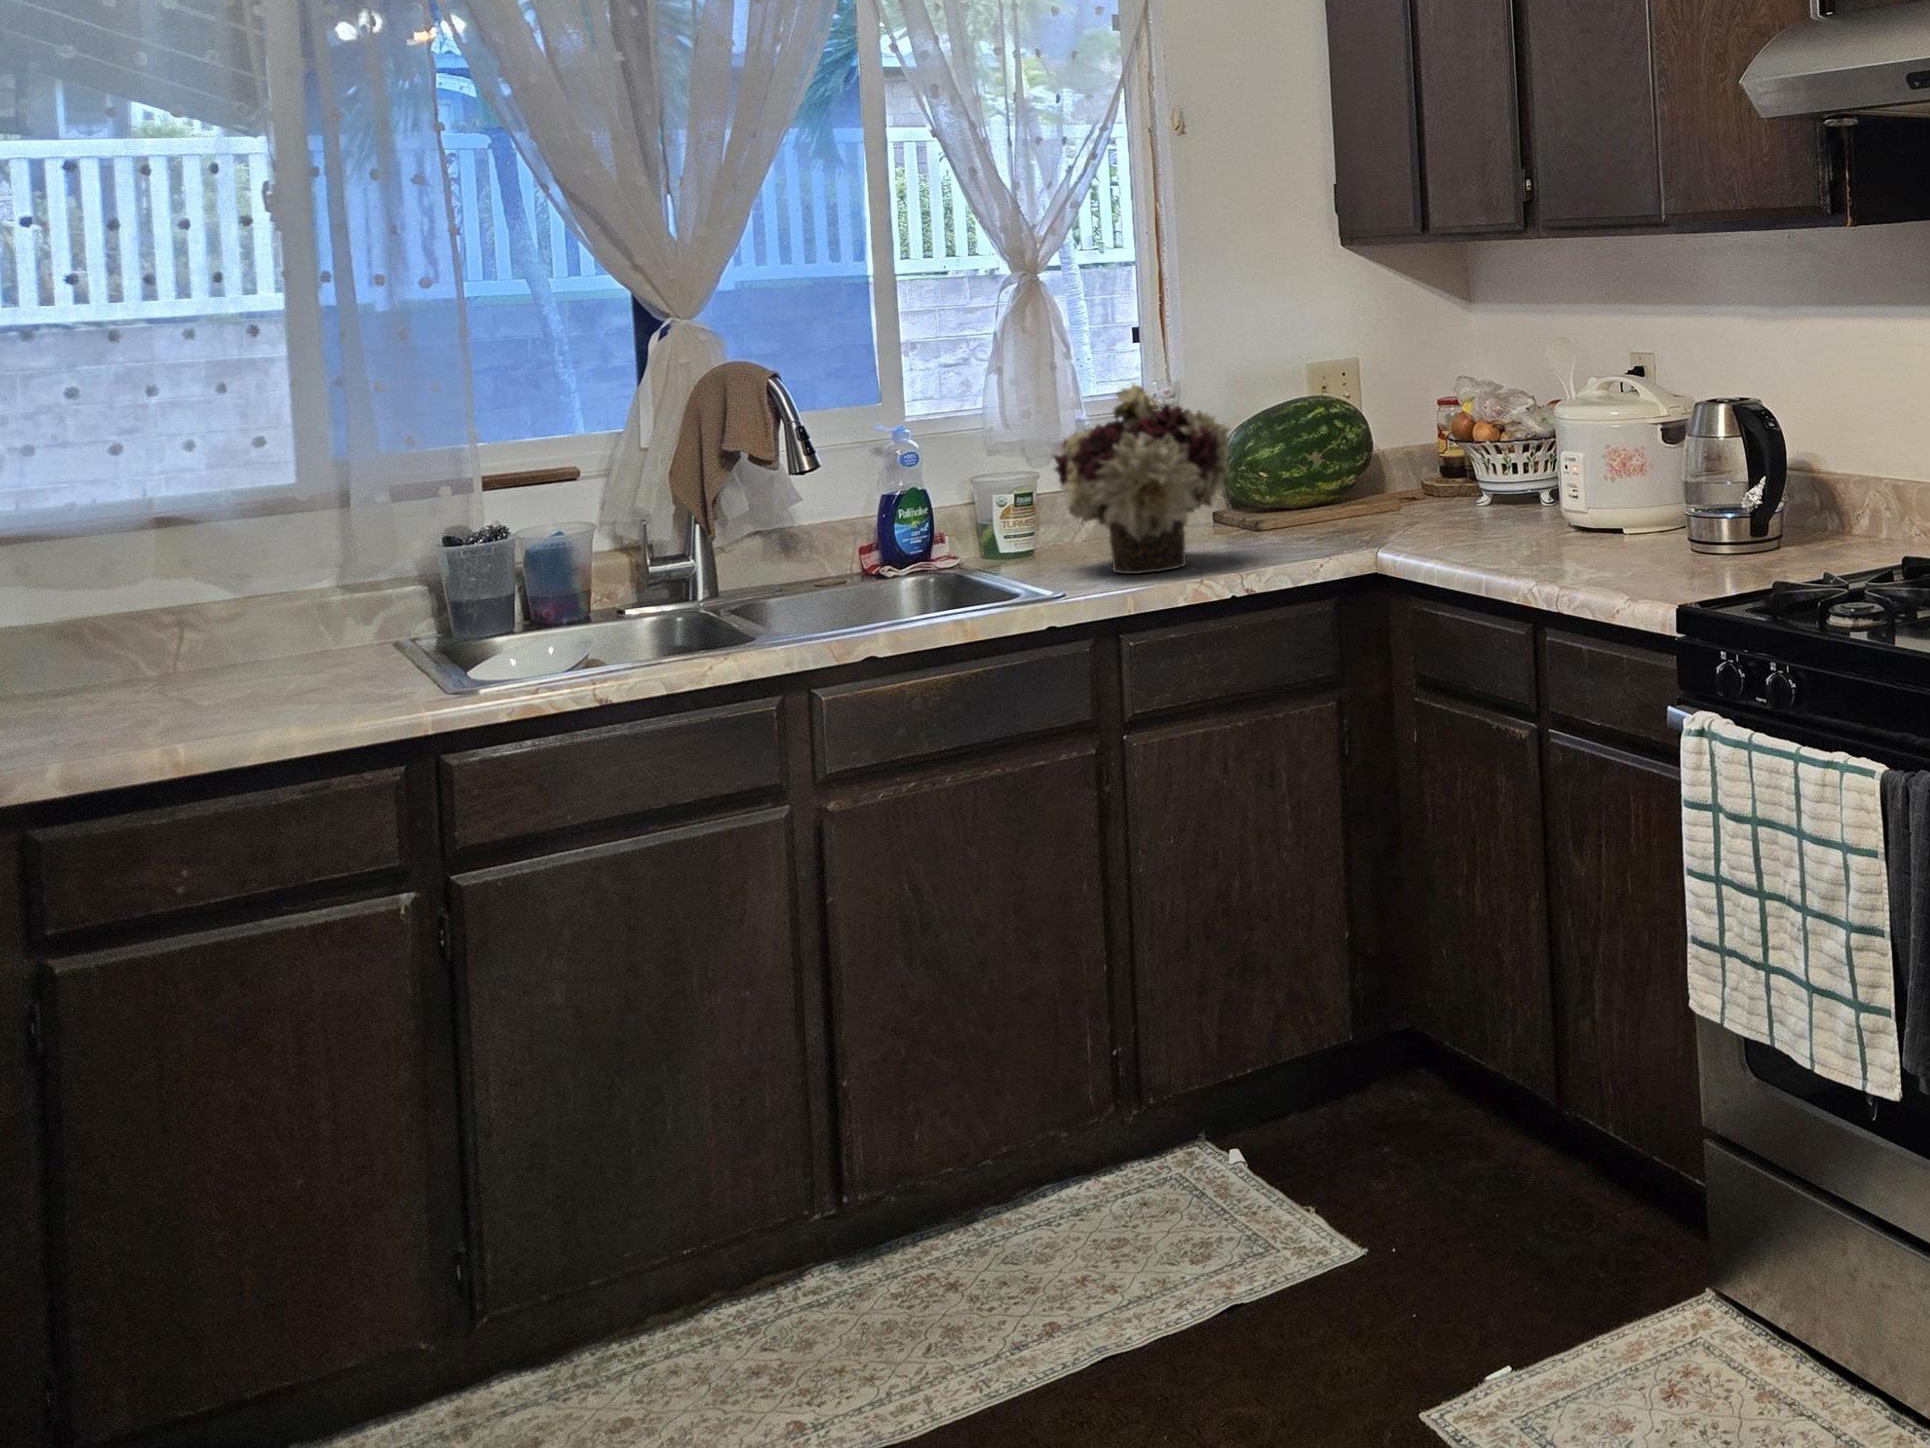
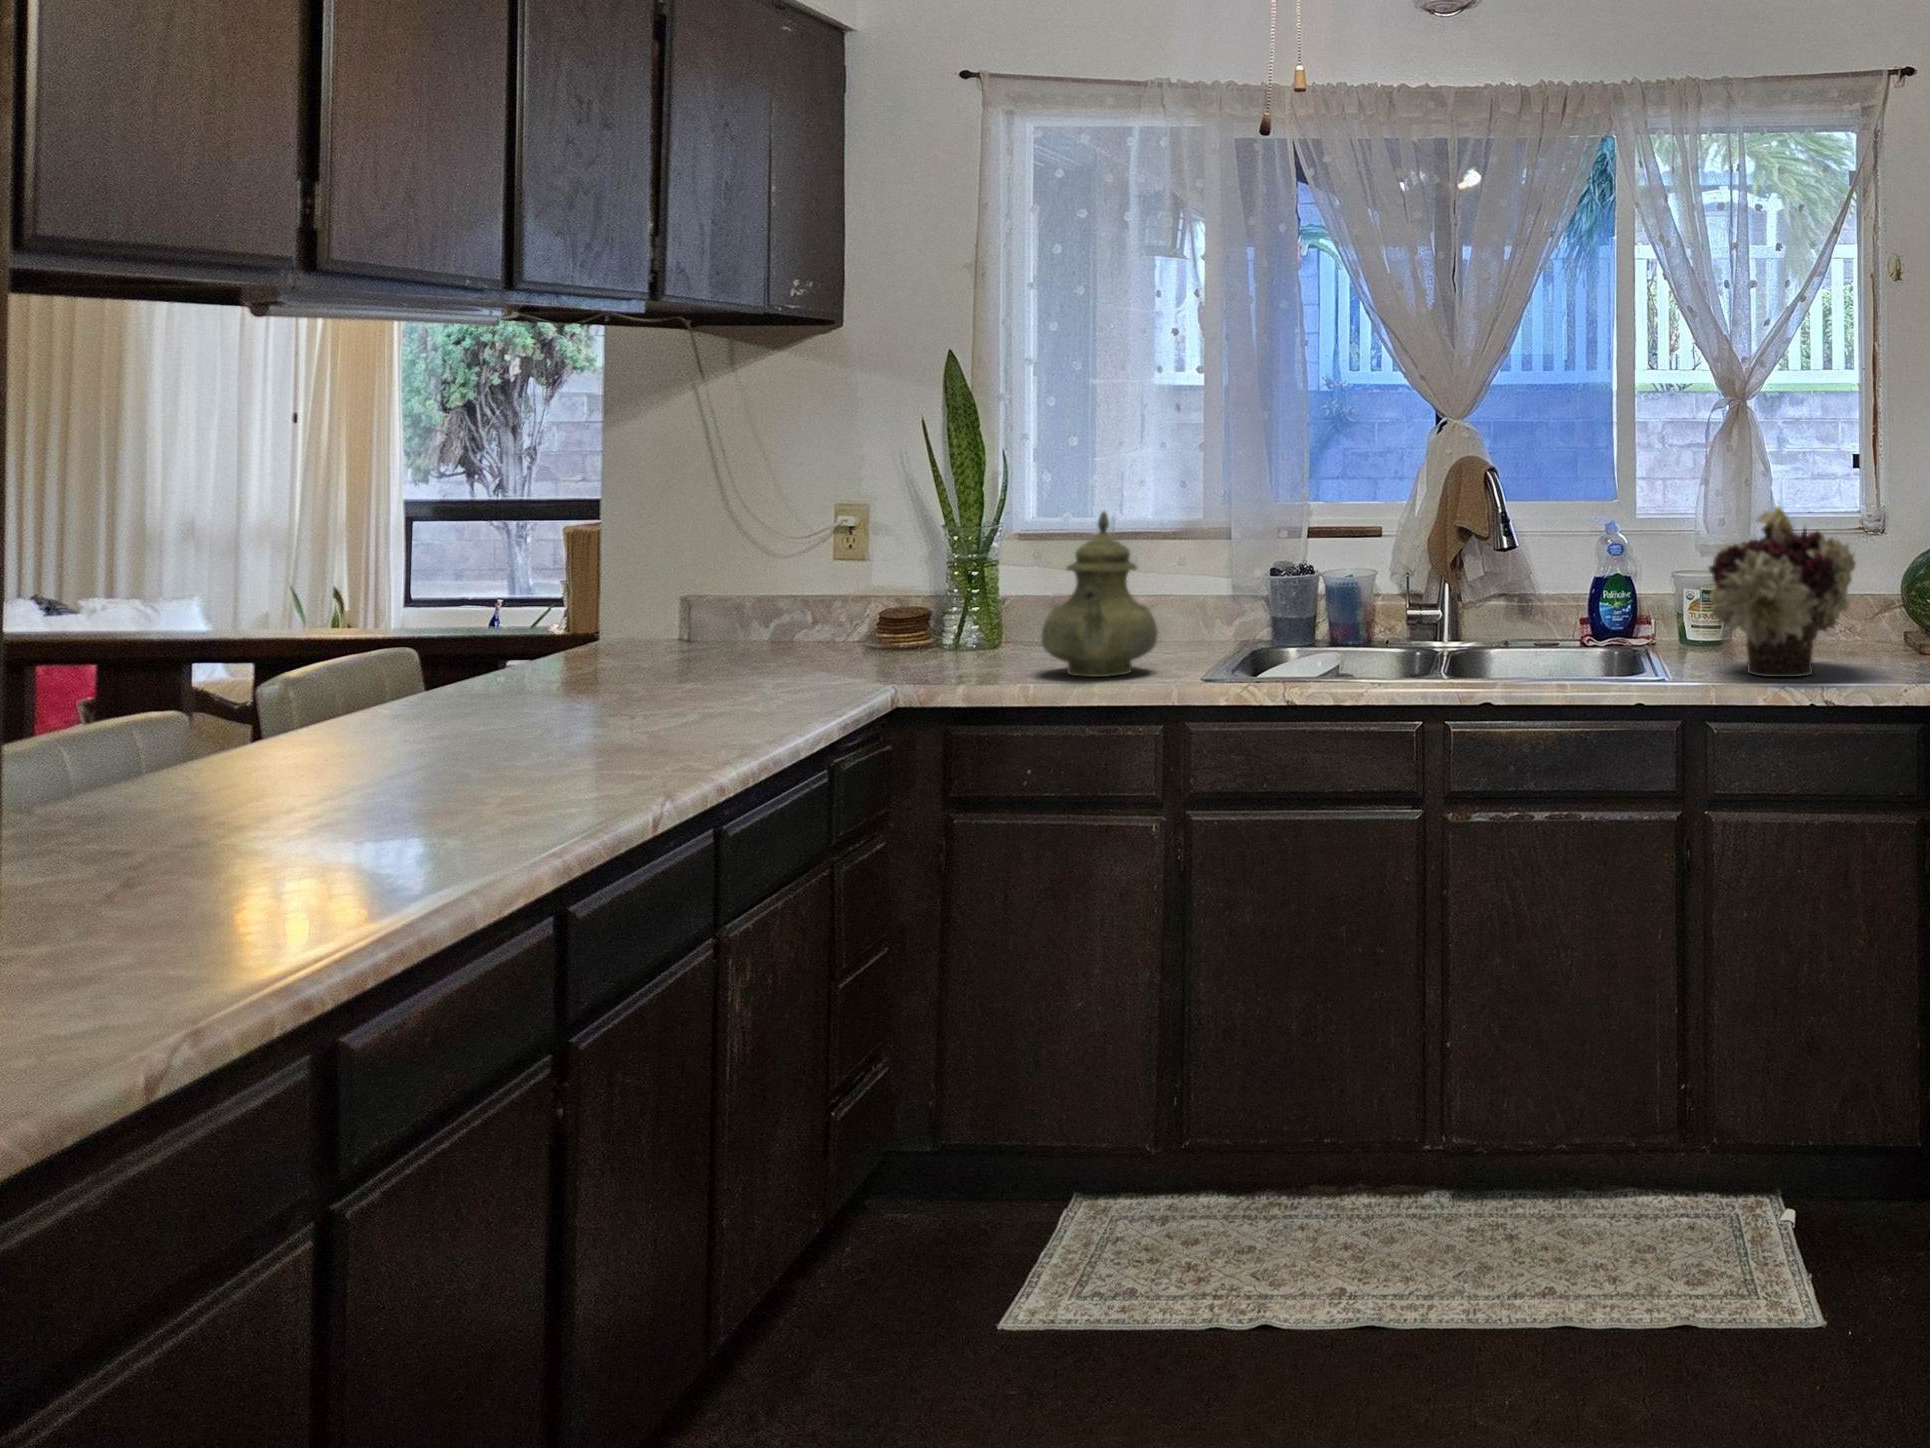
teapot: none [134,471,331,712] -> present [1042,511,1157,677]

